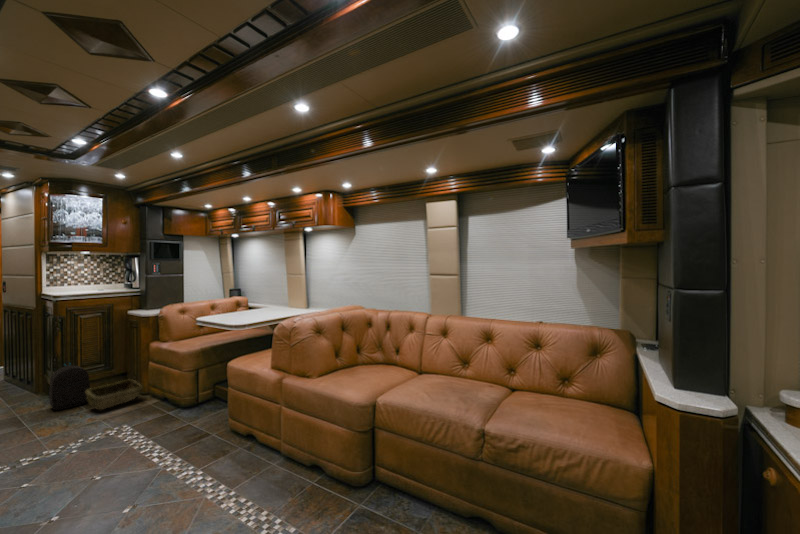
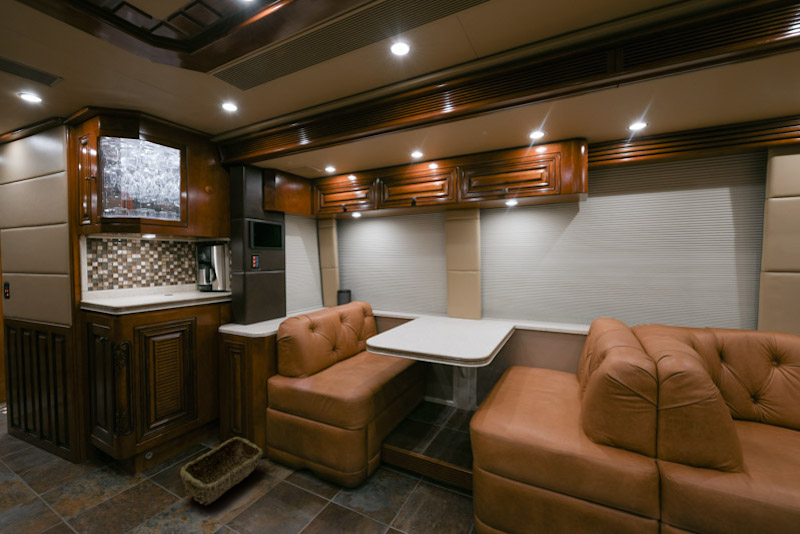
backpack: present [49,362,90,410] -> none [112,418,177,508]

